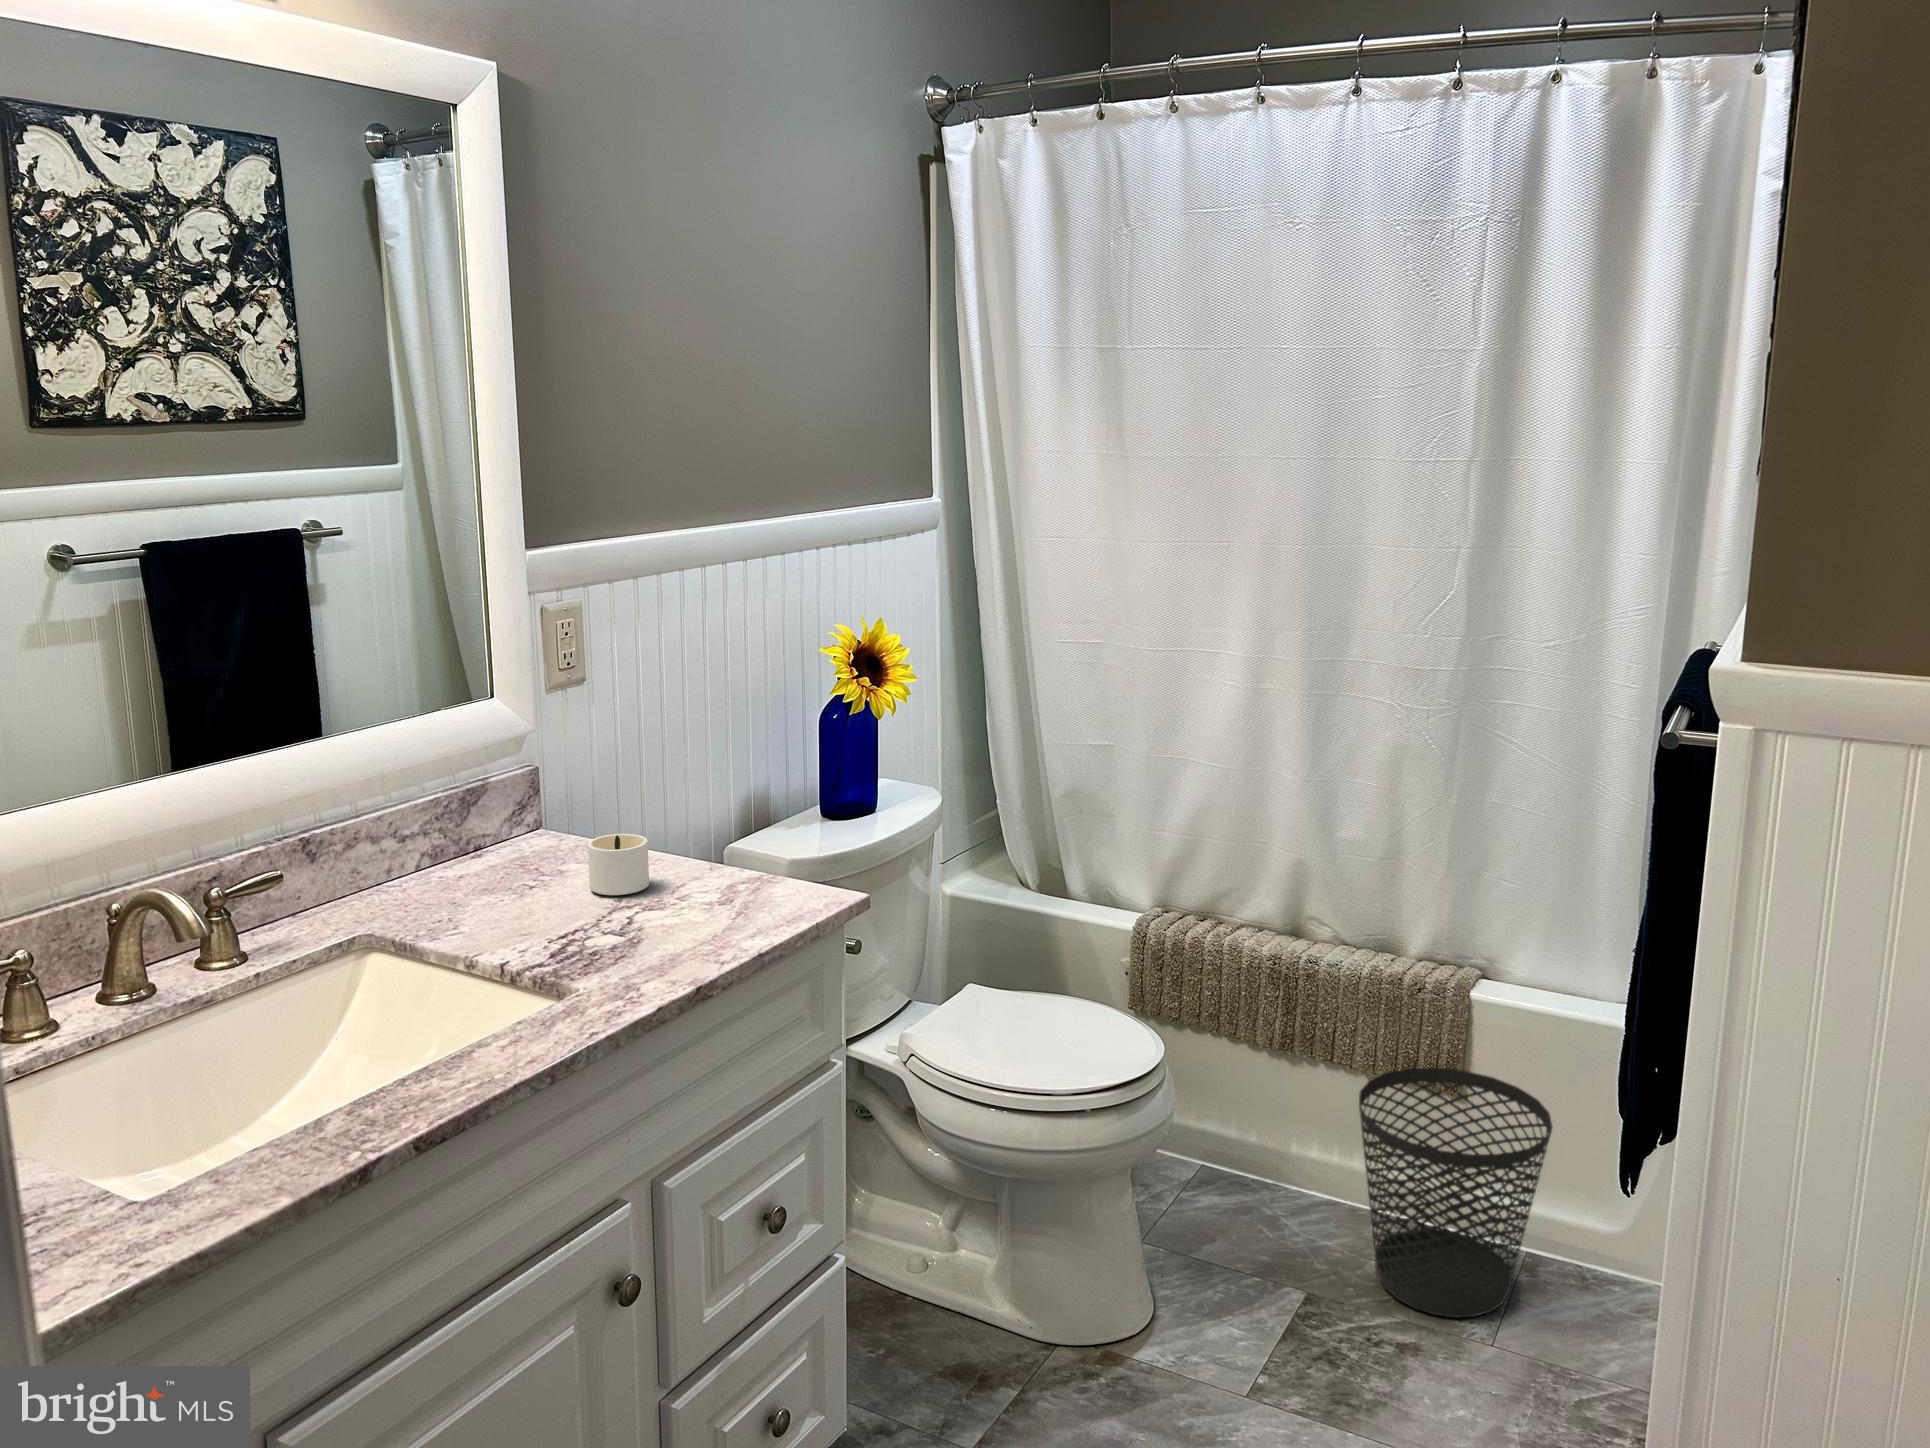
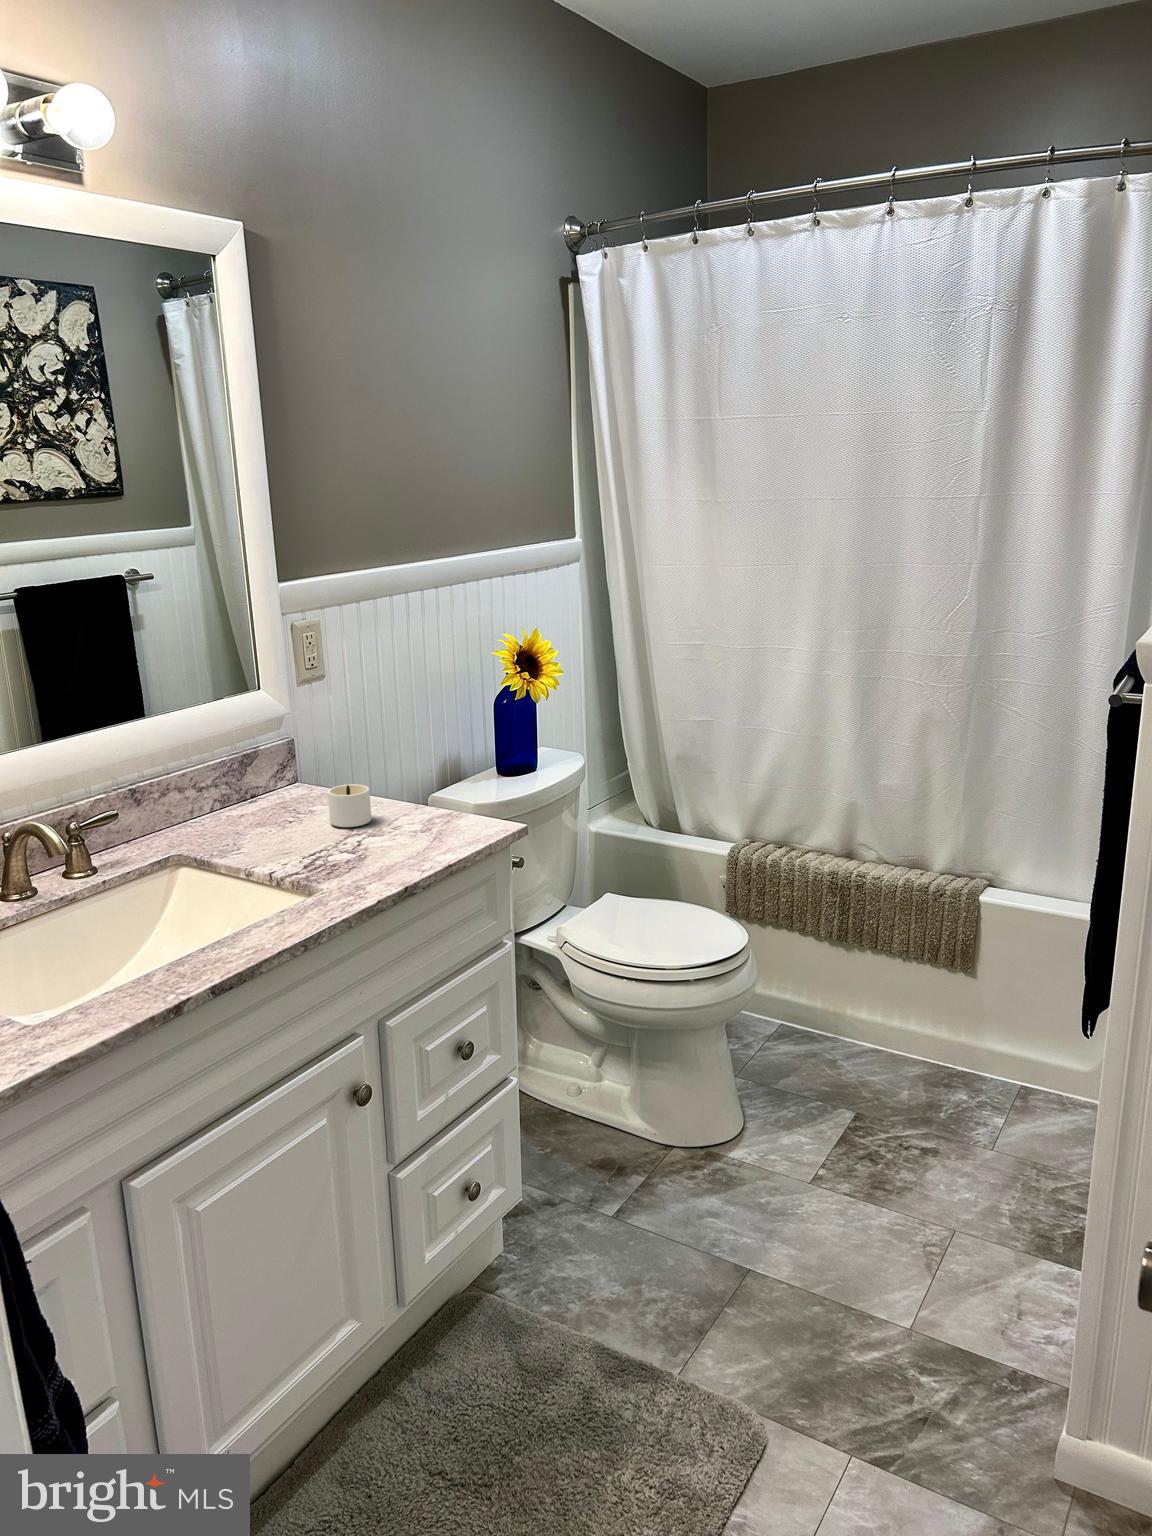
wastebasket: present [1359,1068,1553,1318] -> none [894,954,1039,1132]

